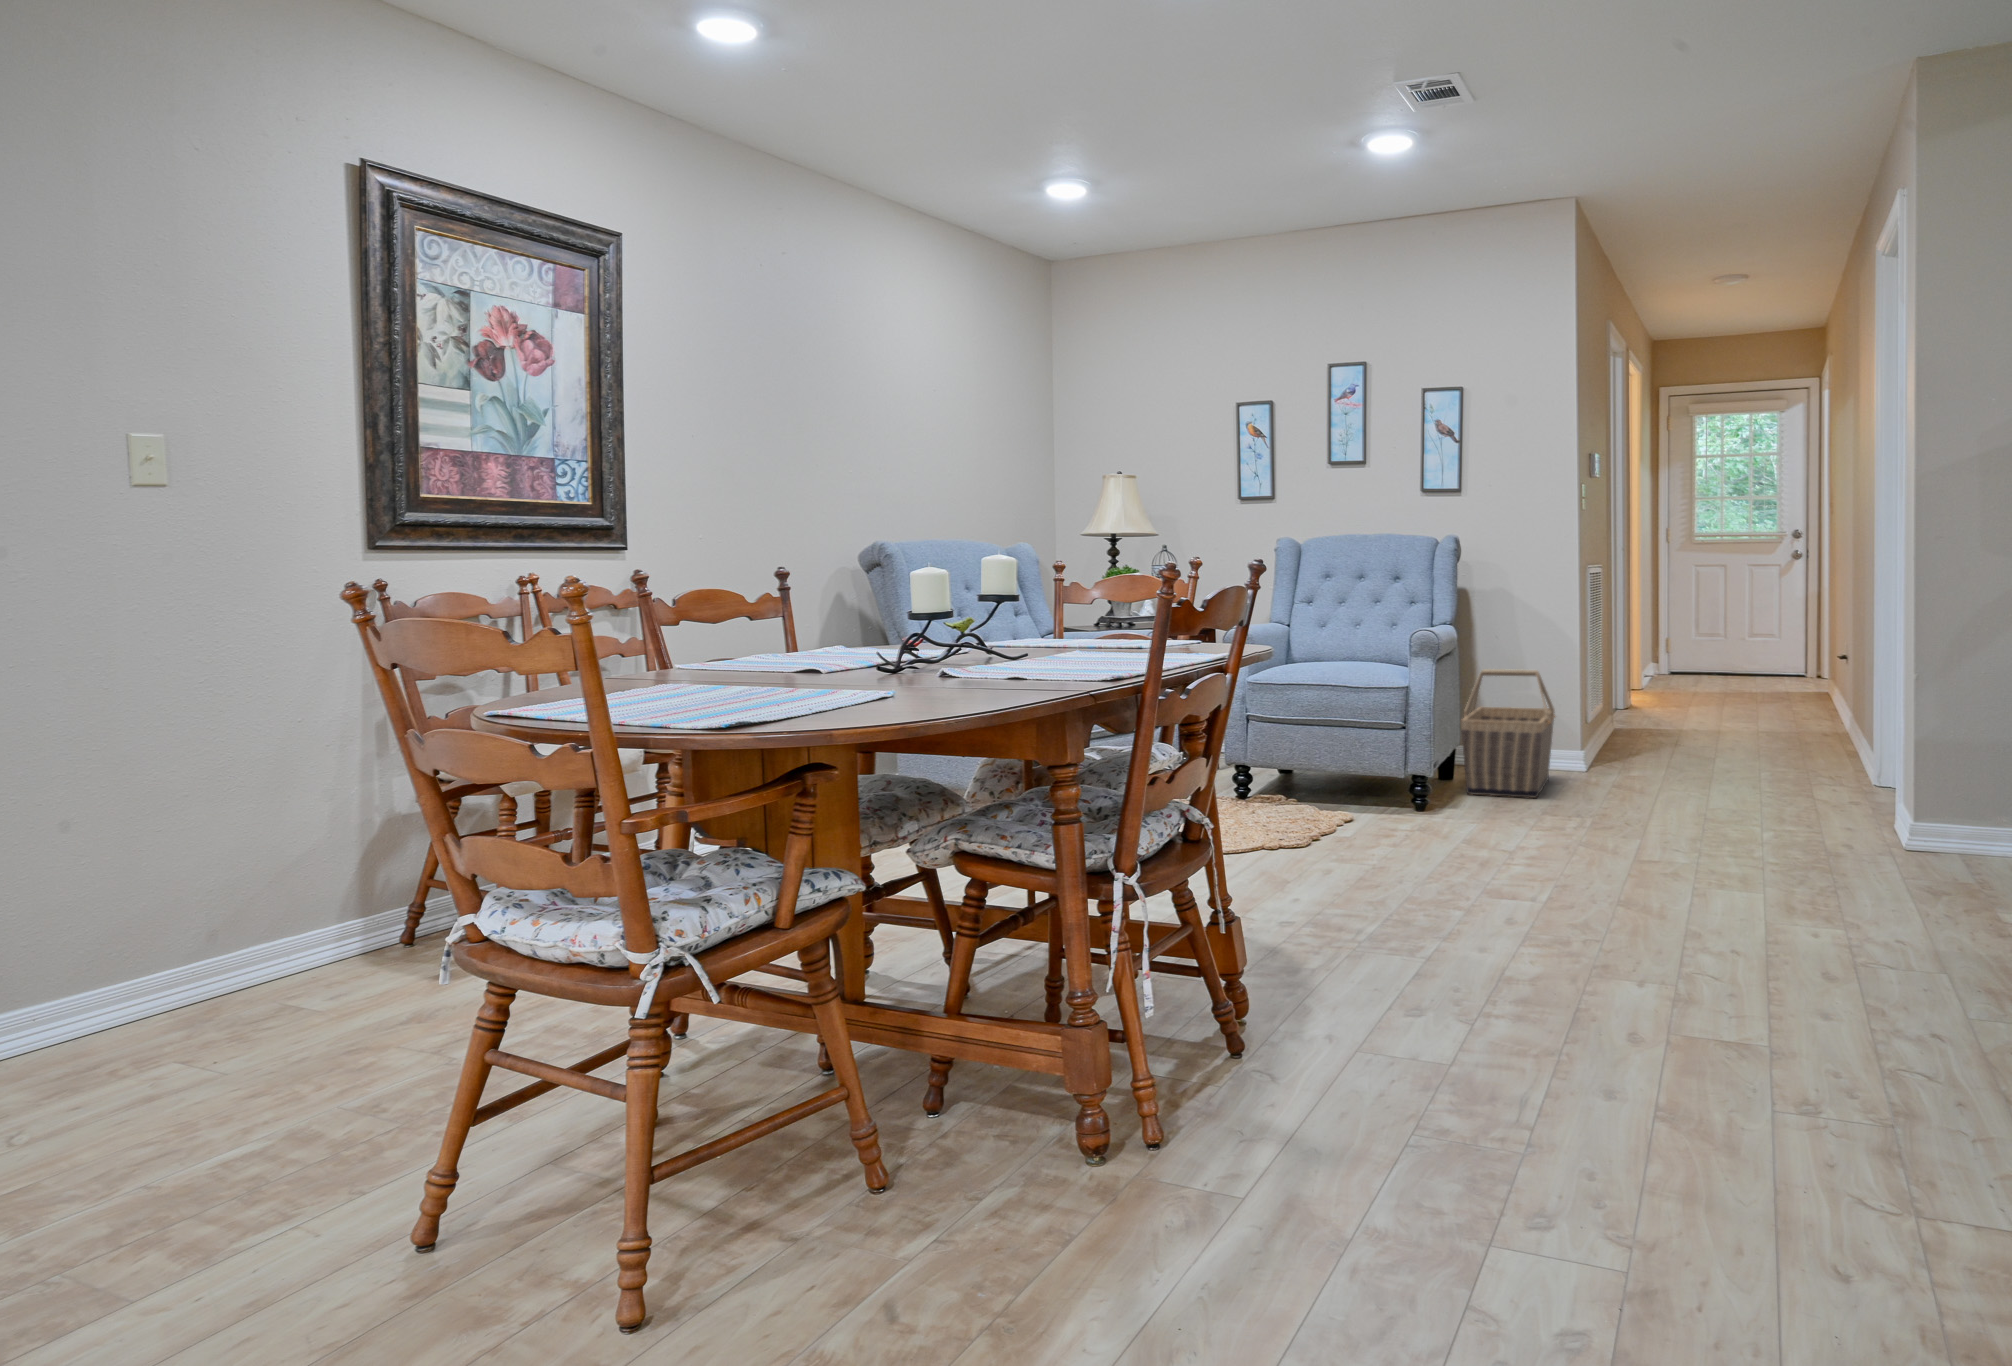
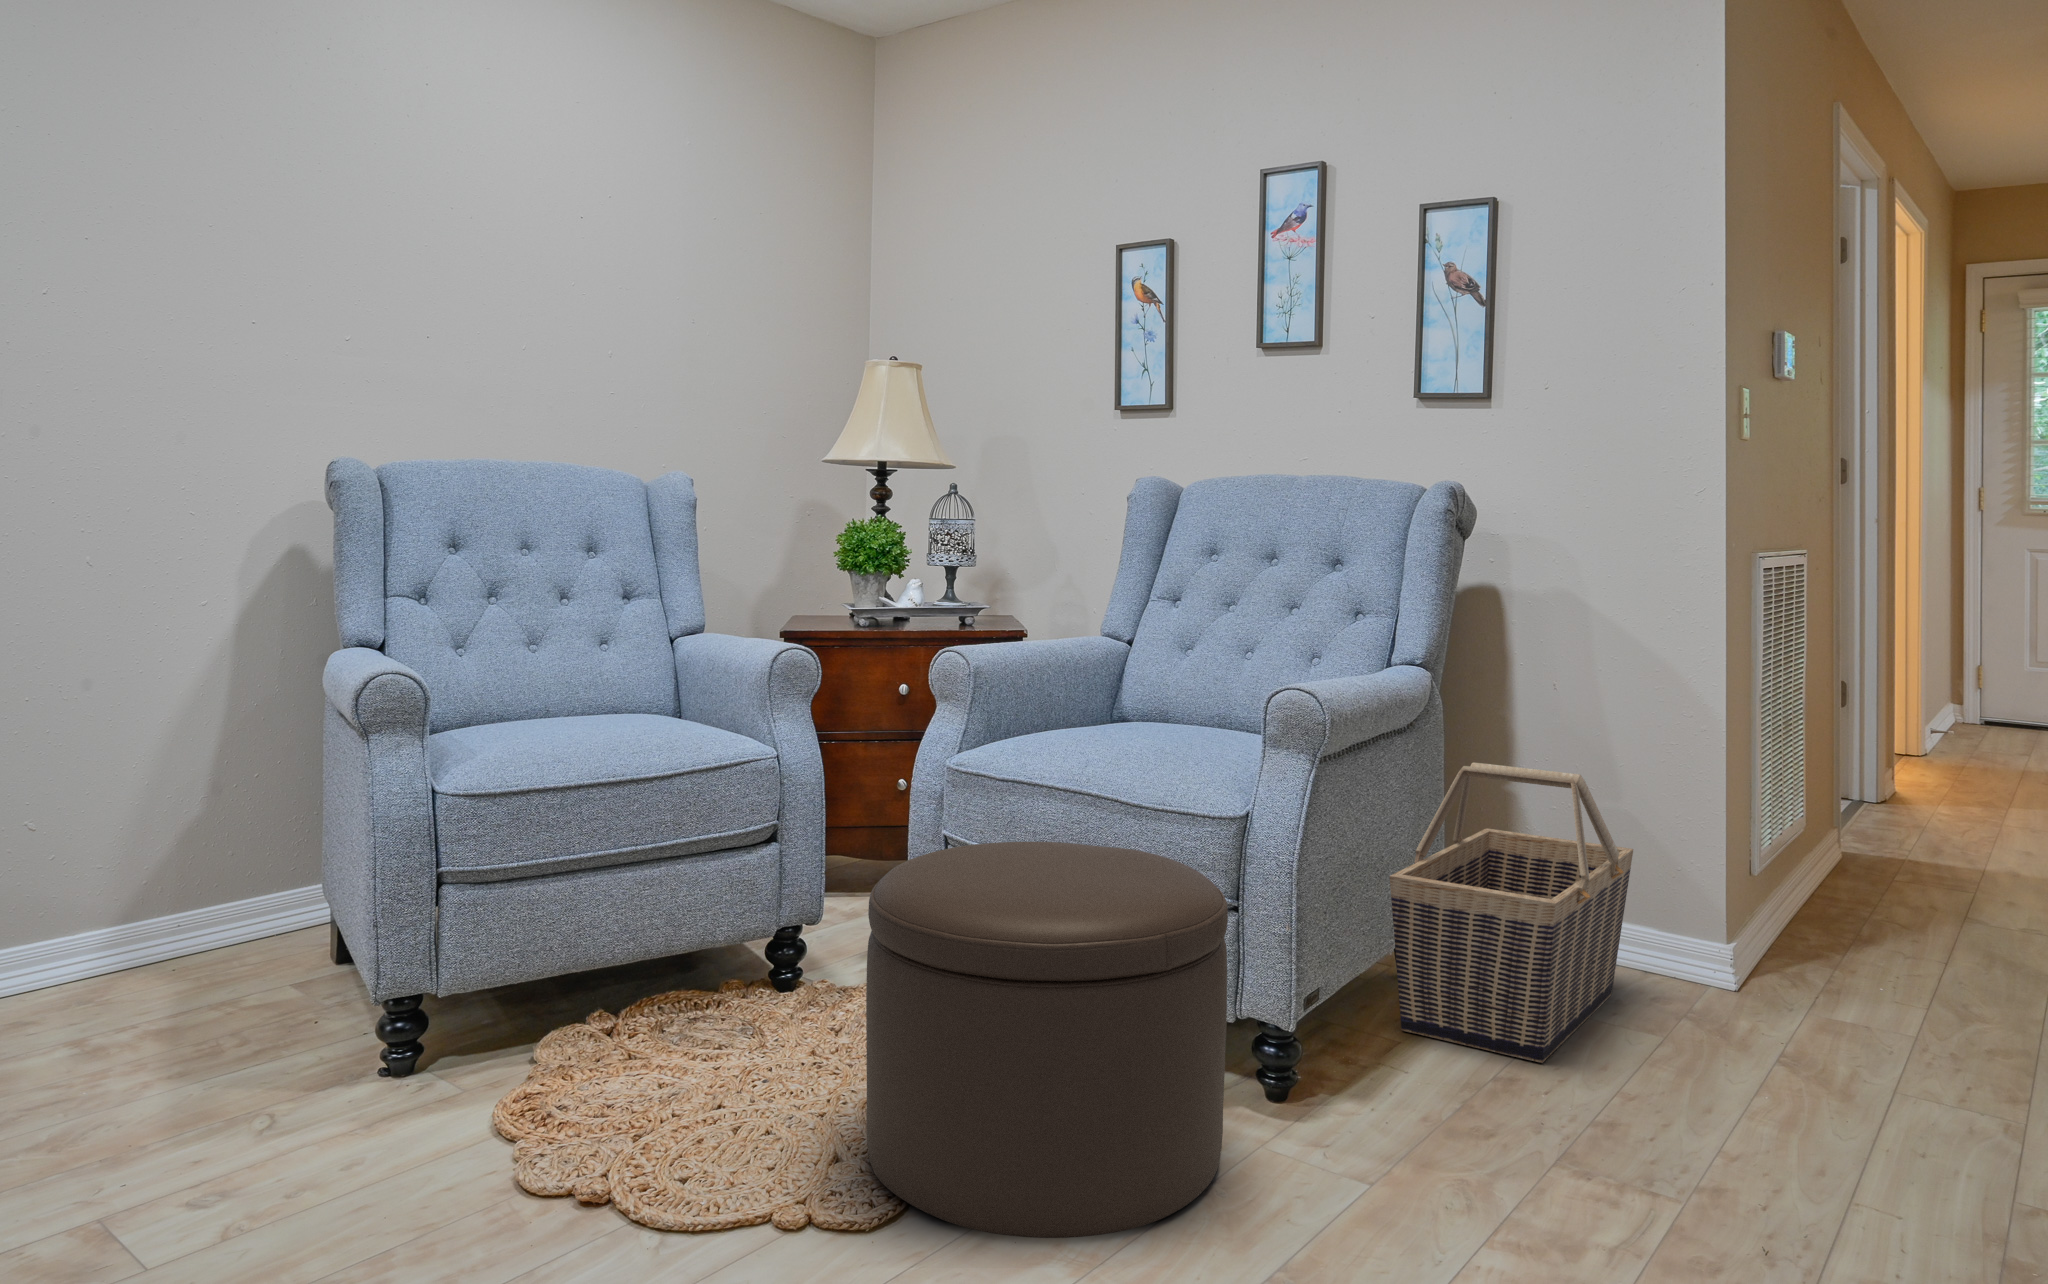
ottoman: none [1285,702,1443,843] -> present [866,841,1228,1238]

